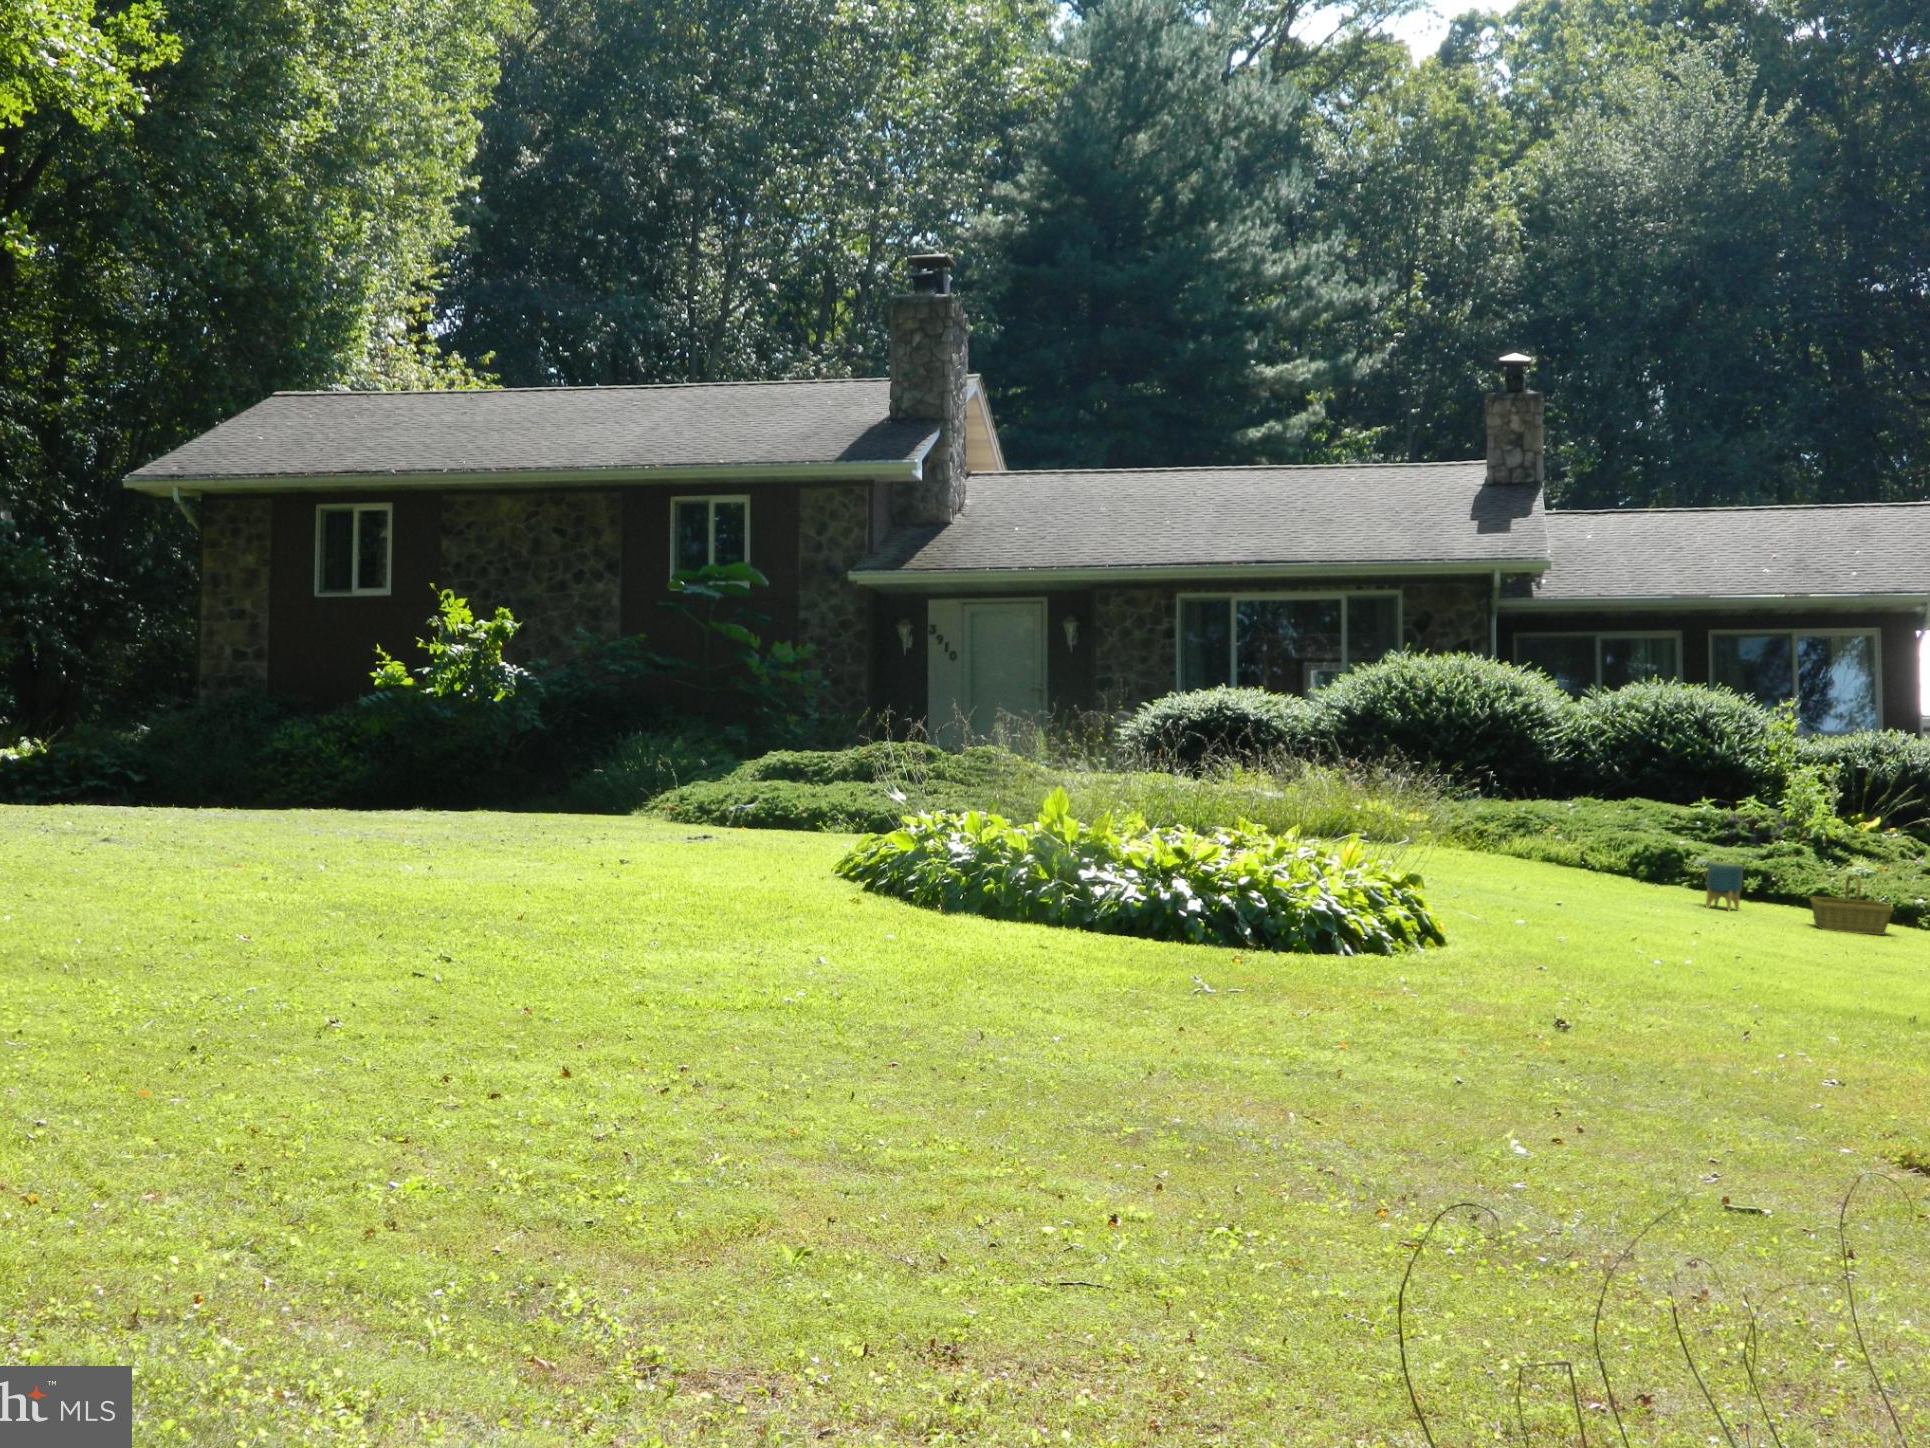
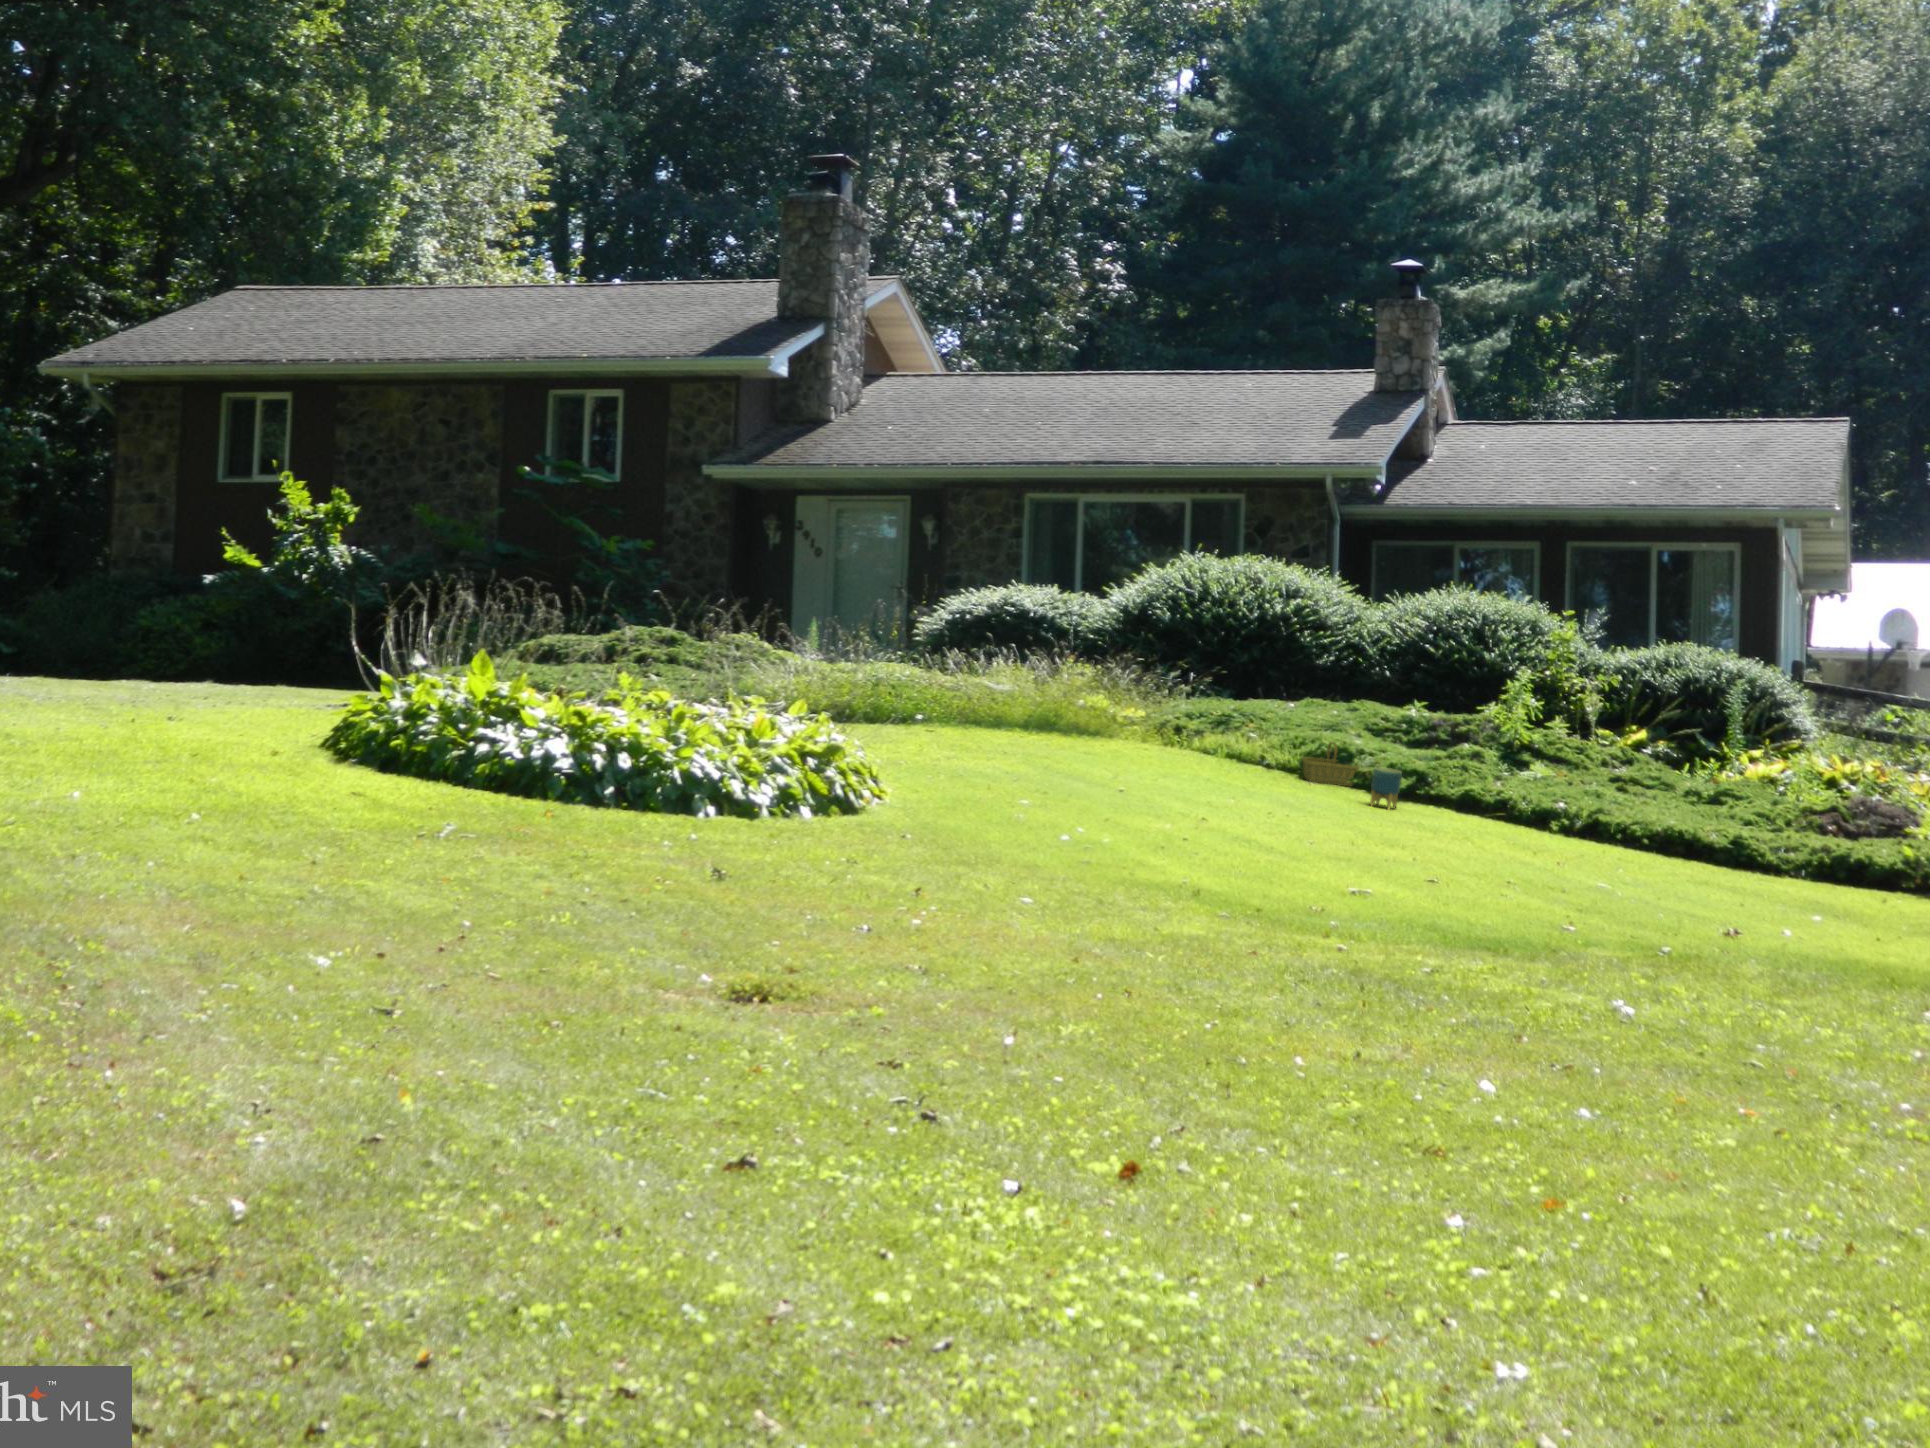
basket: present [1810,875,1894,935] -> present [1302,742,1360,786]

